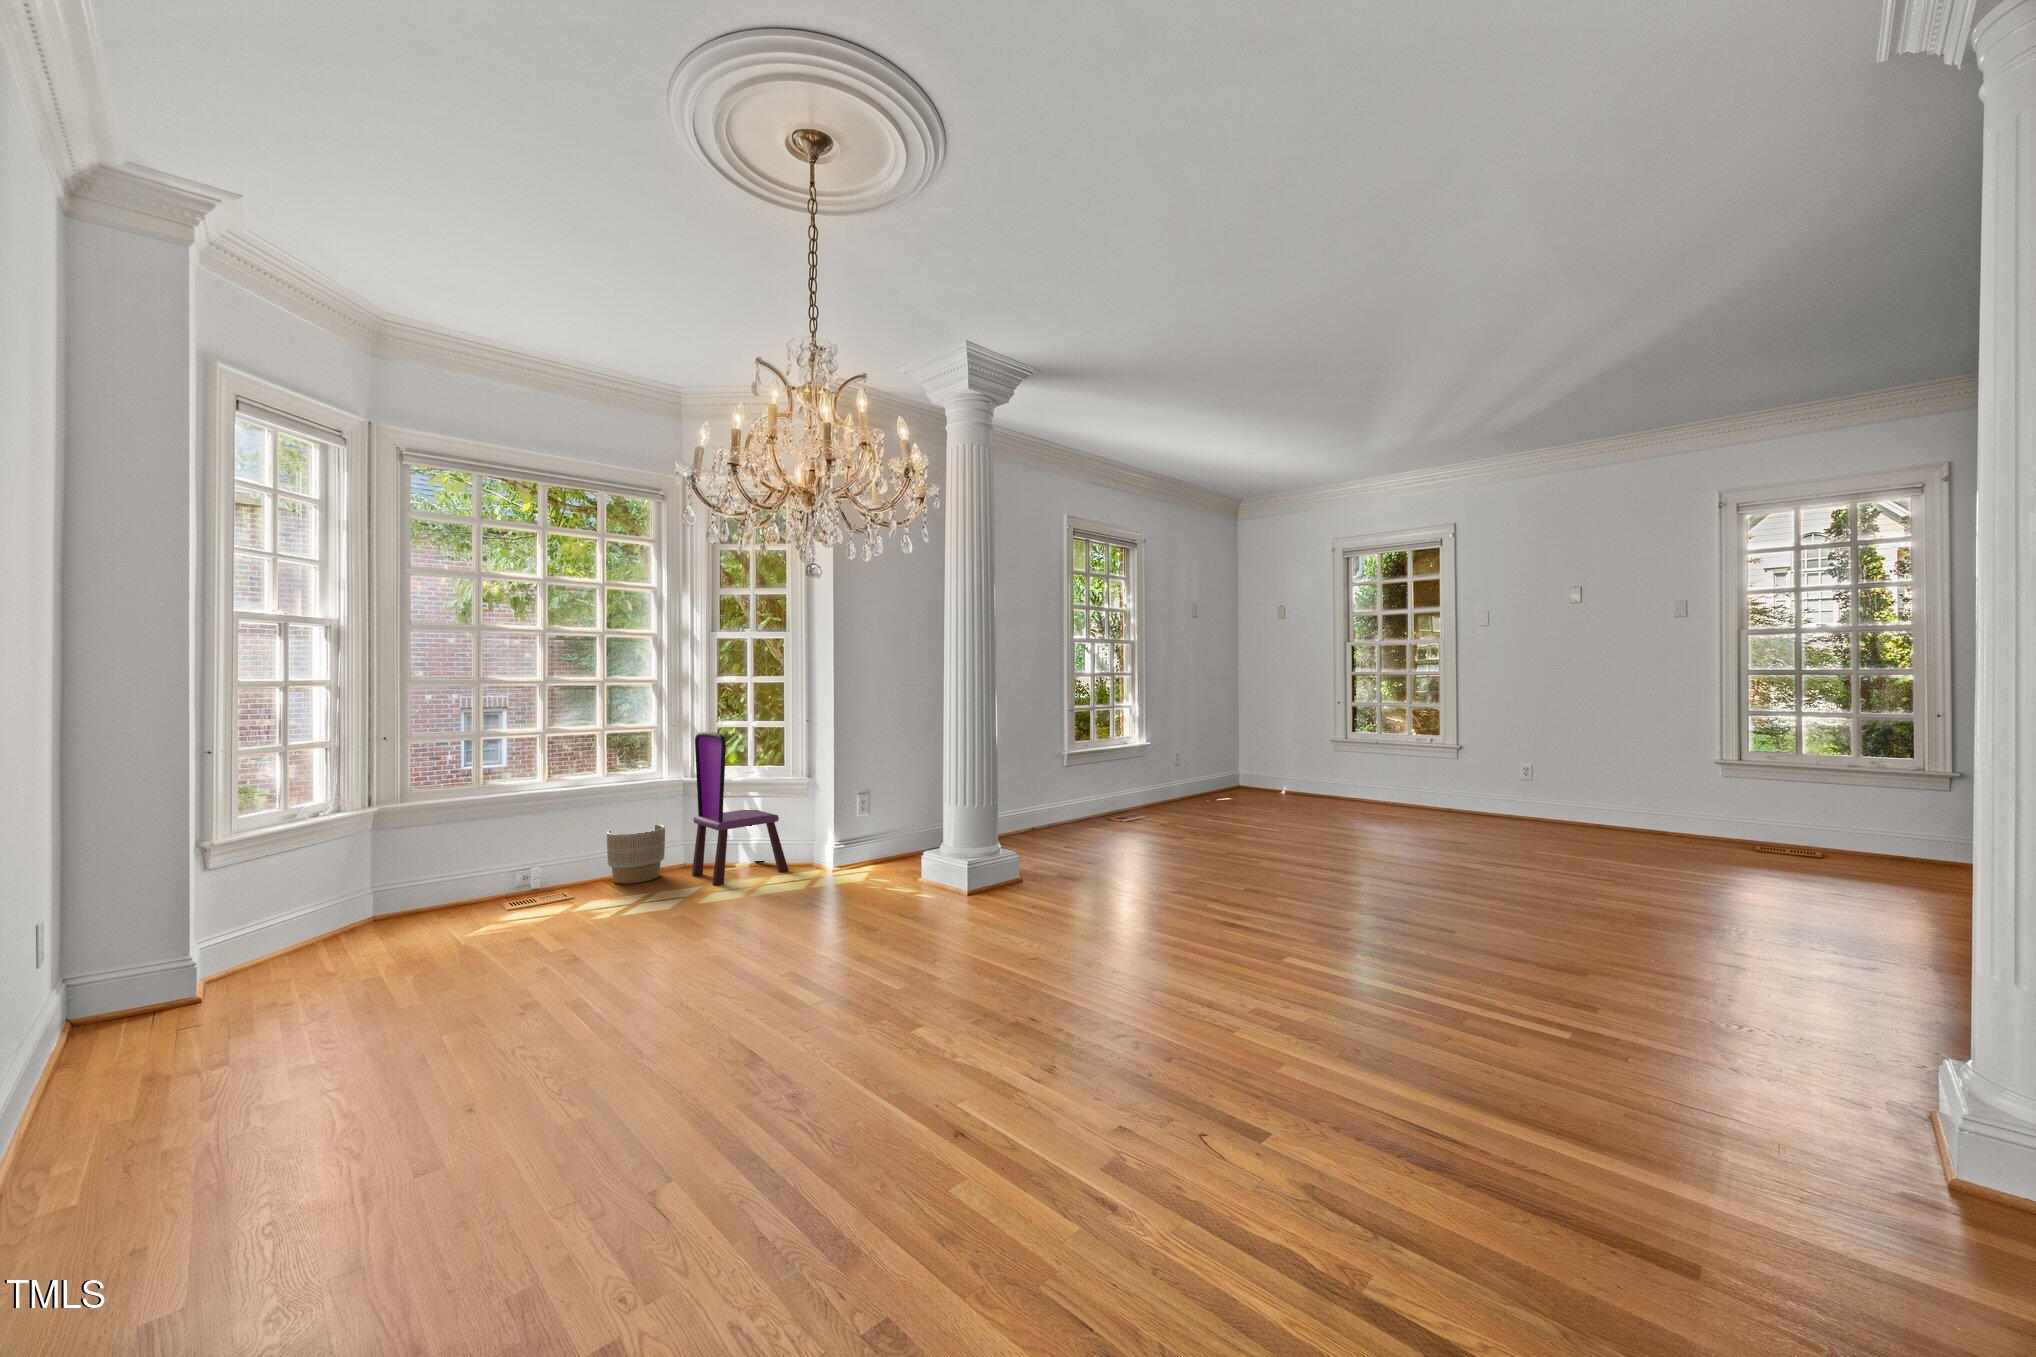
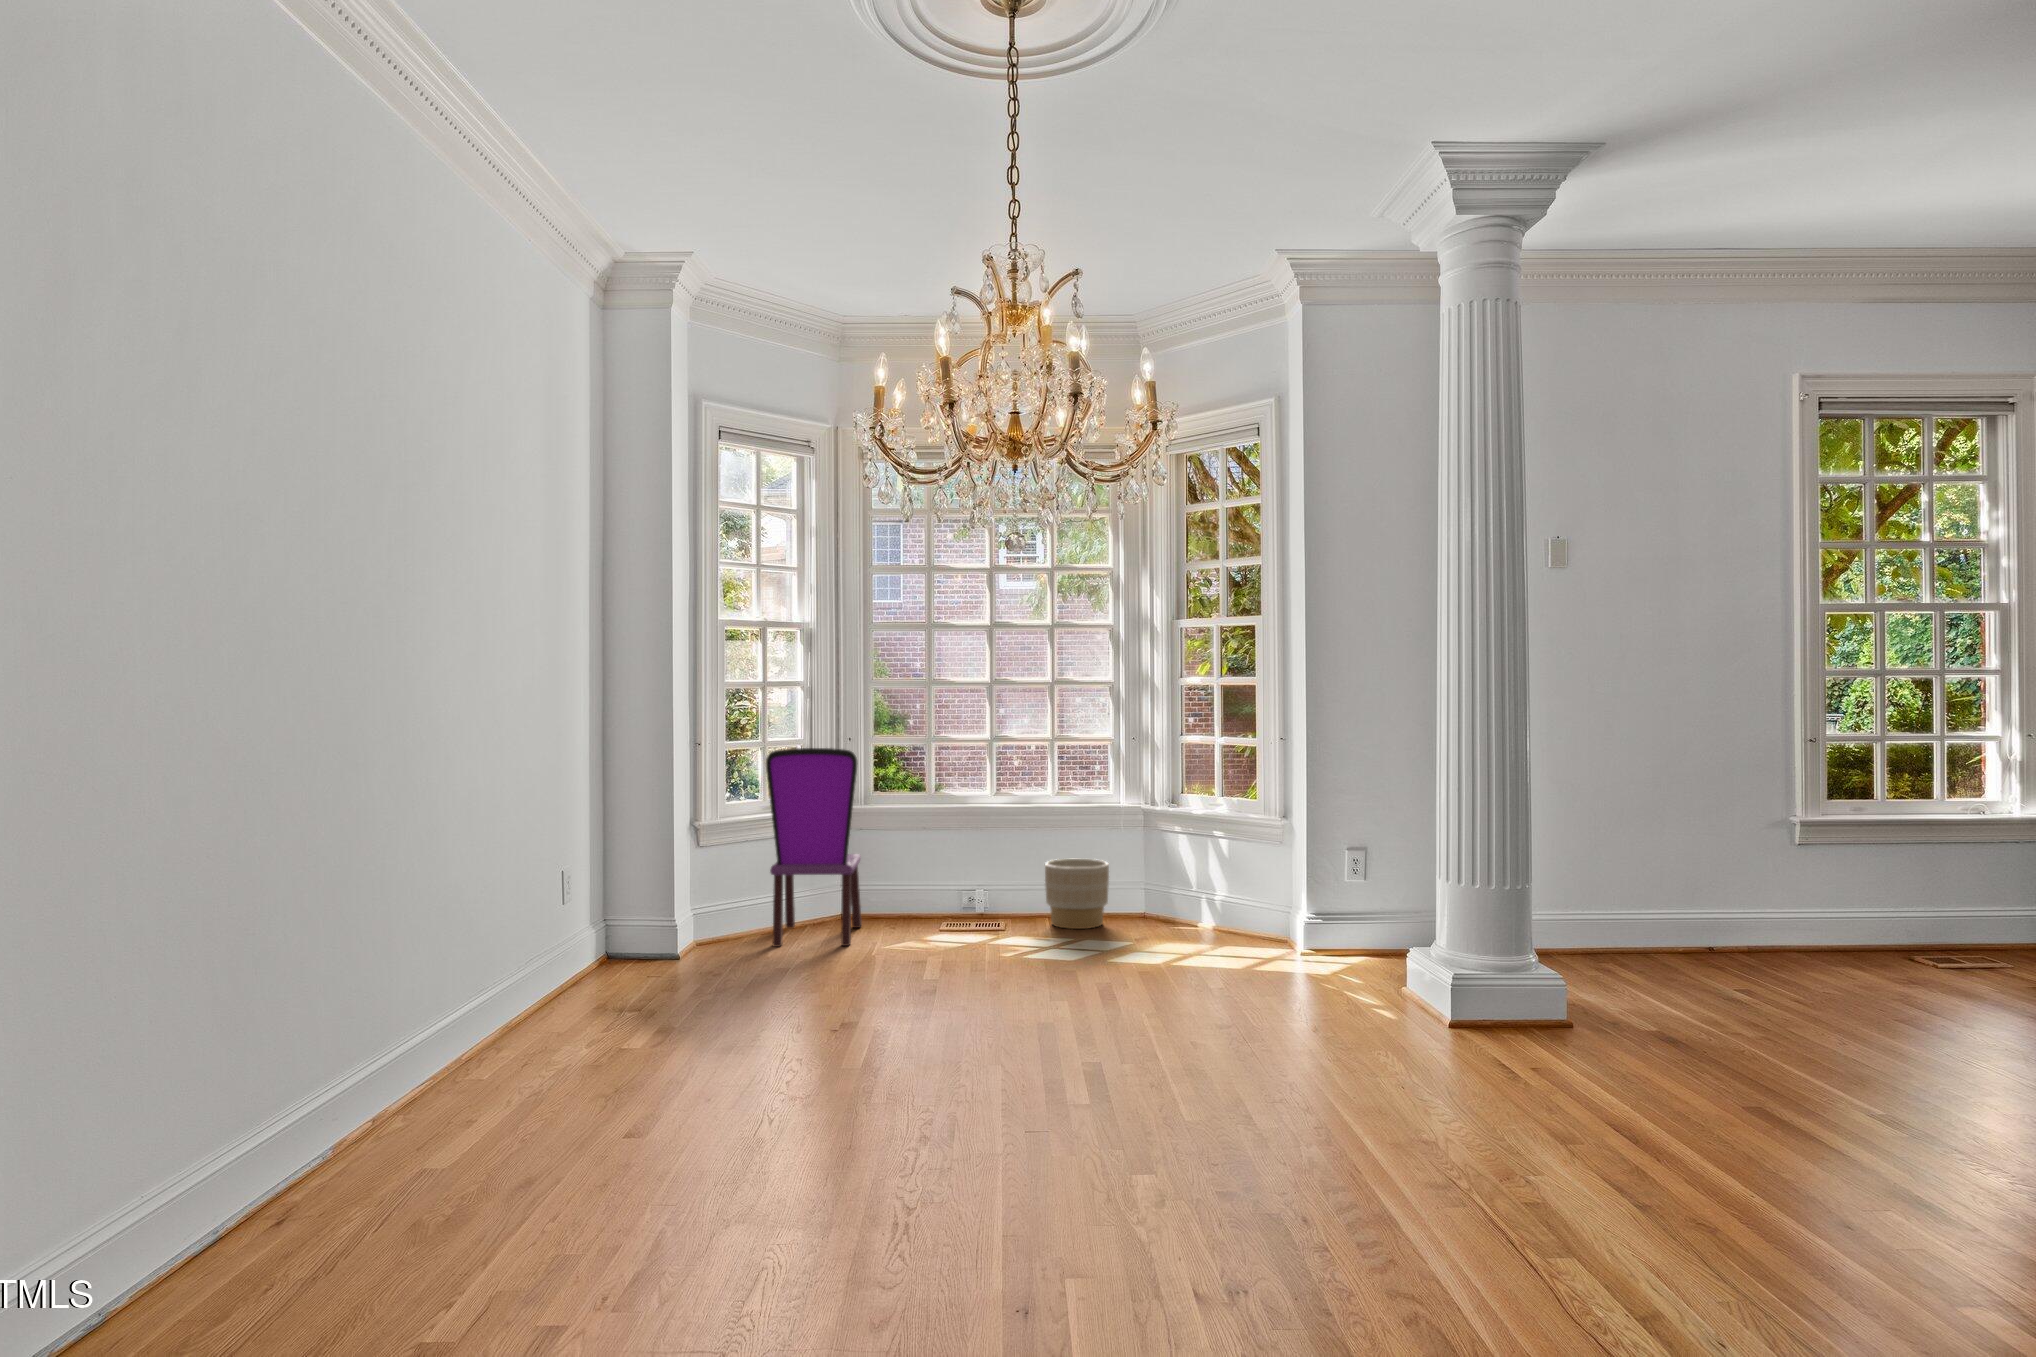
dining chair: present [692,732,788,886] -> present [766,748,862,947]

